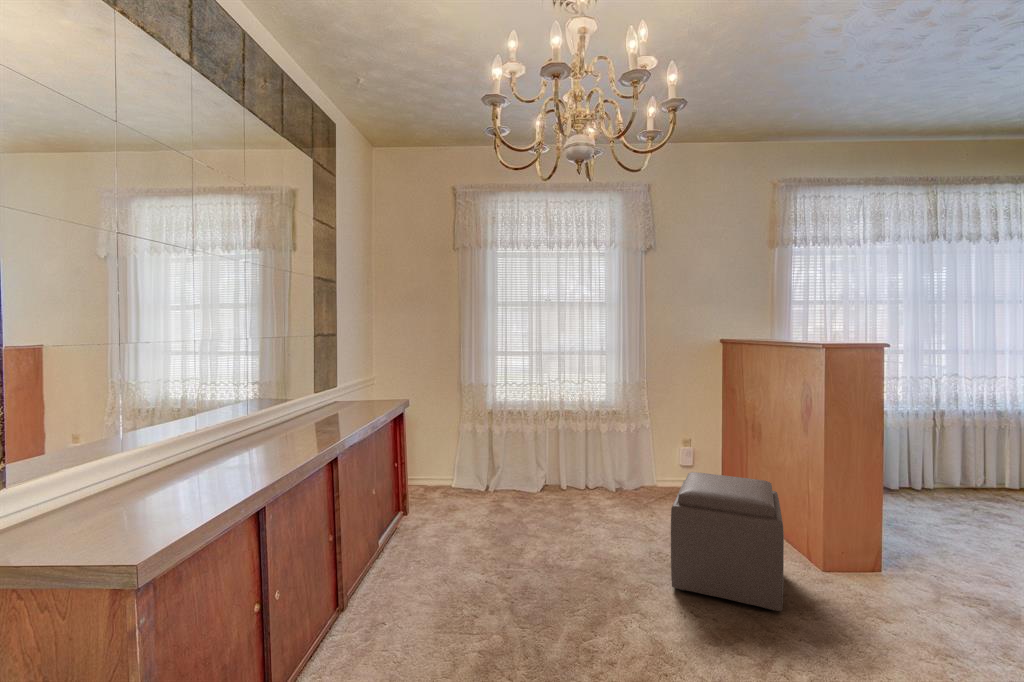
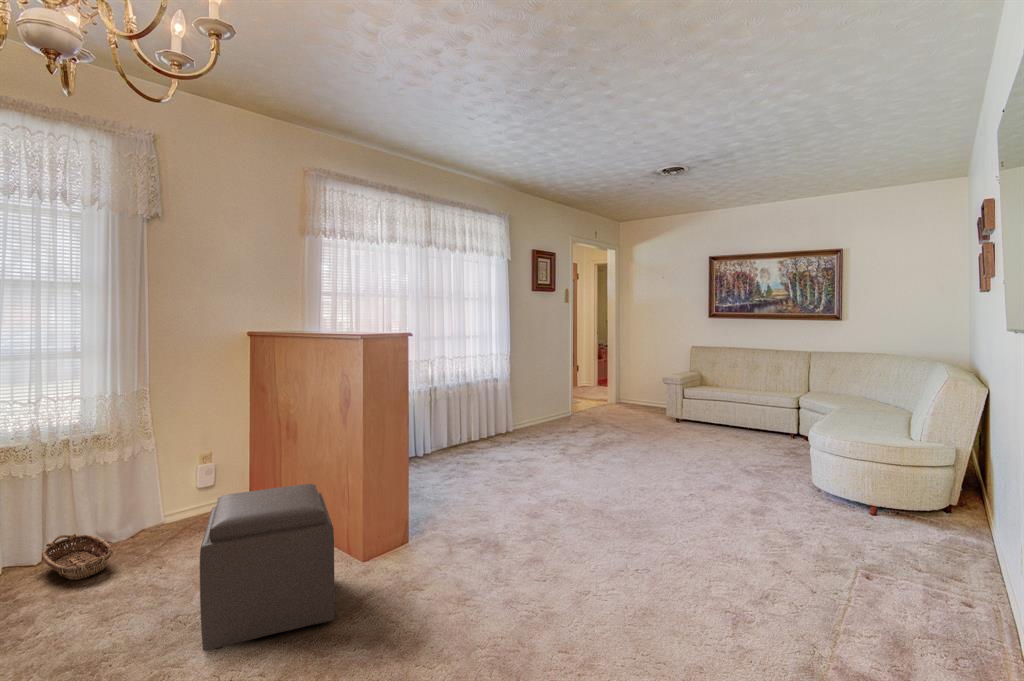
basket: none [577,475,632,511] -> present [42,534,113,580]

